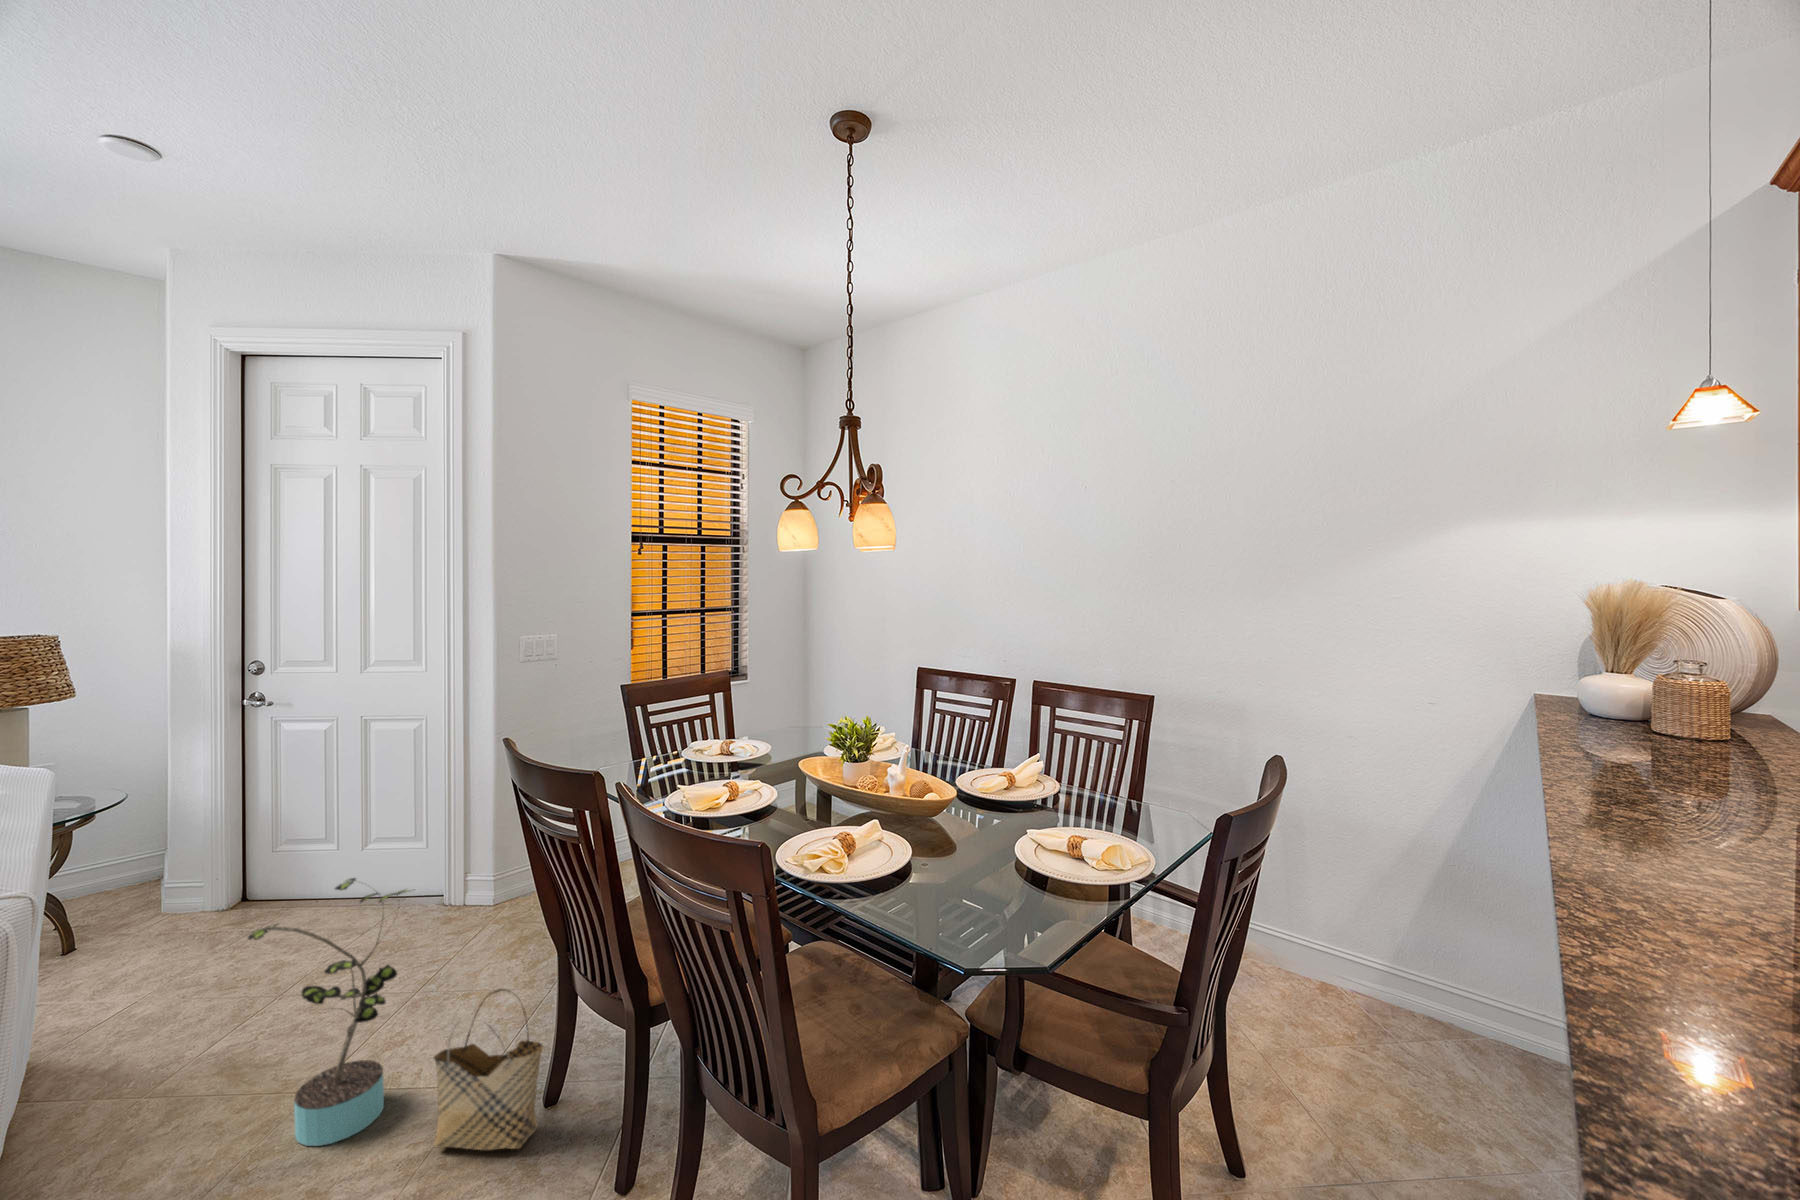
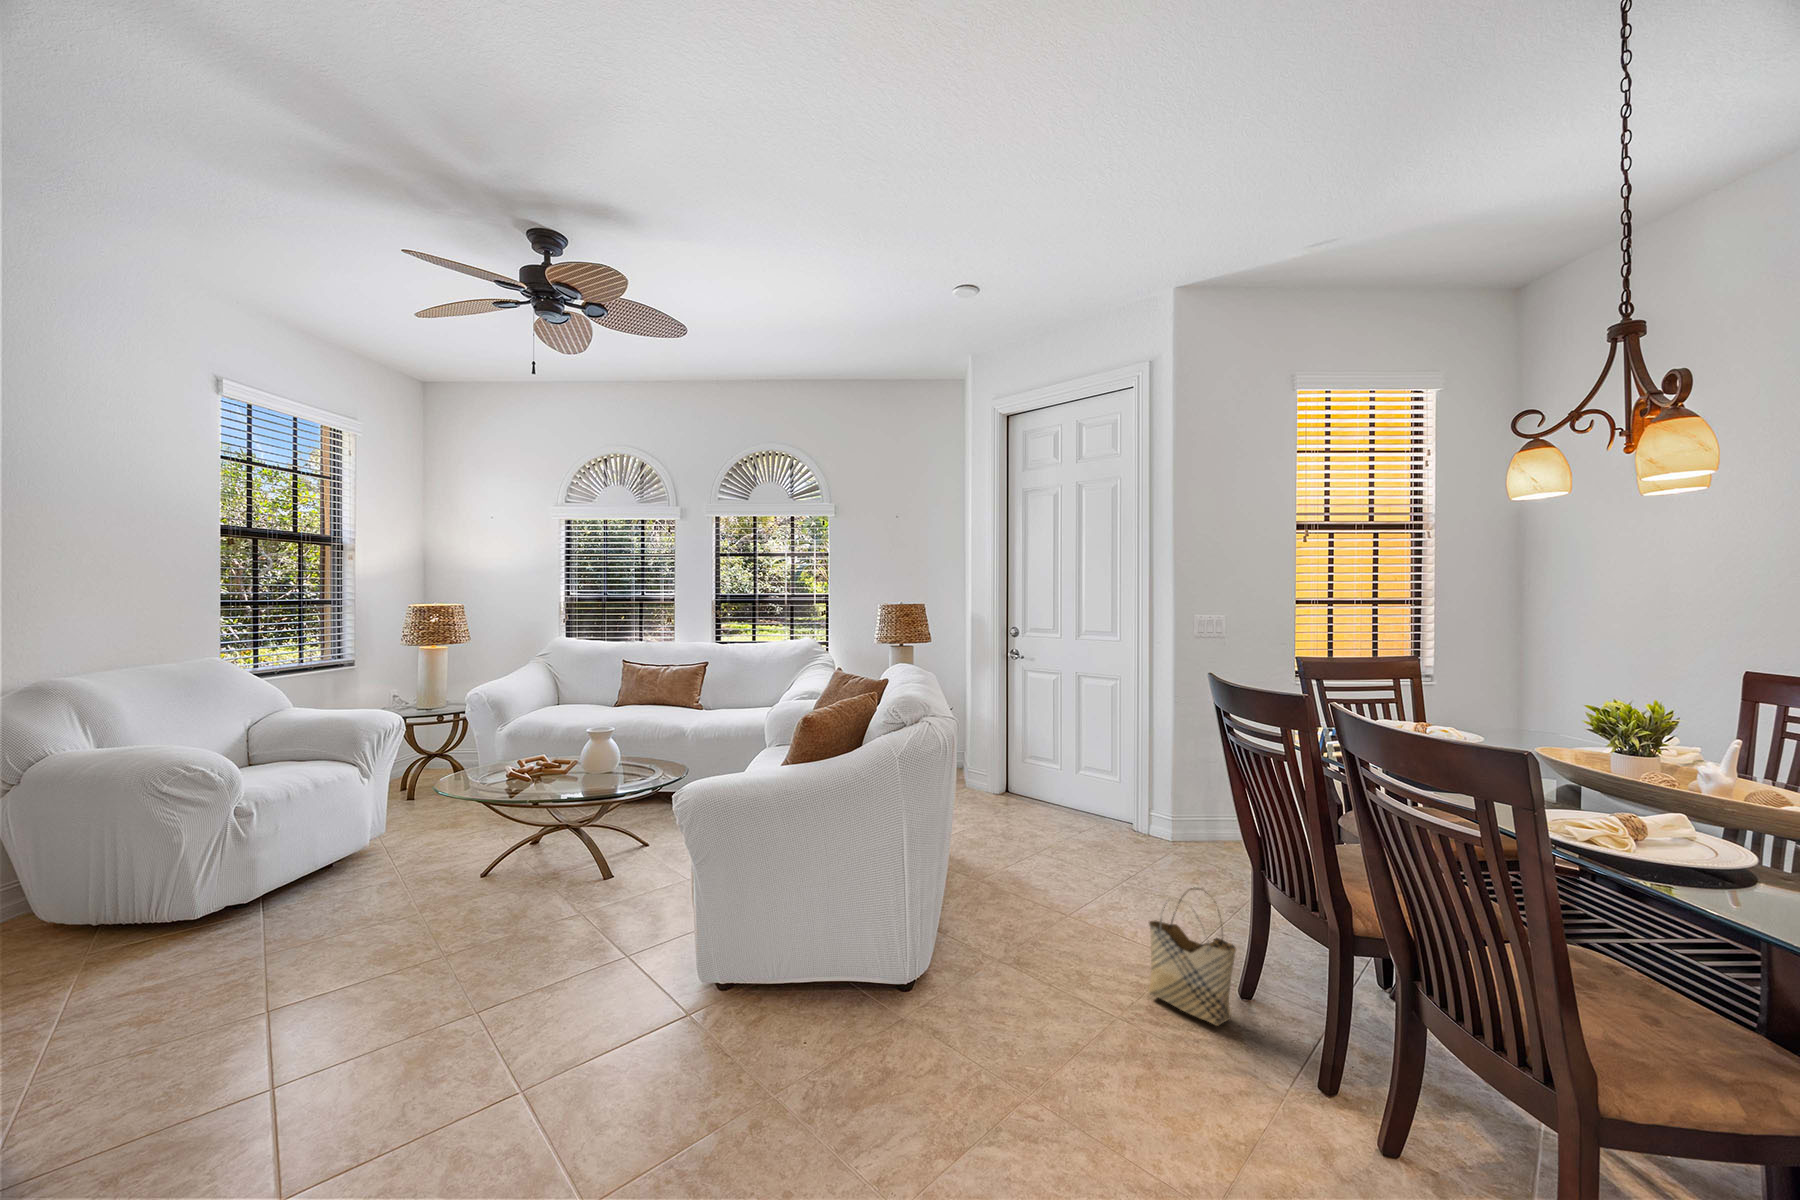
potted plant: present [248,878,410,1146] -> none [1031,773,1133,960]

